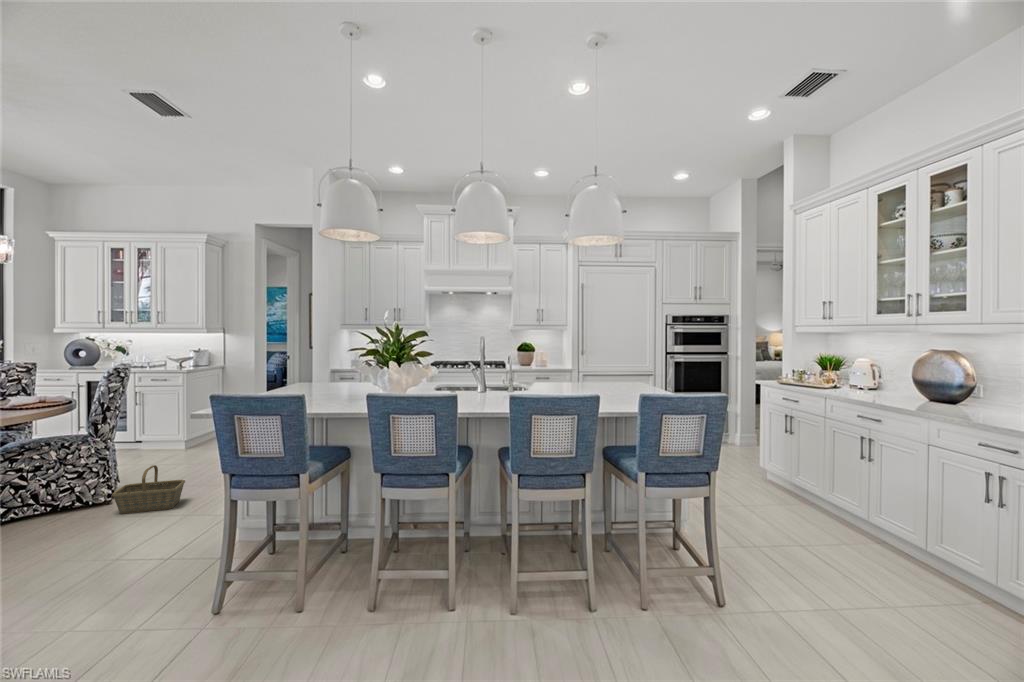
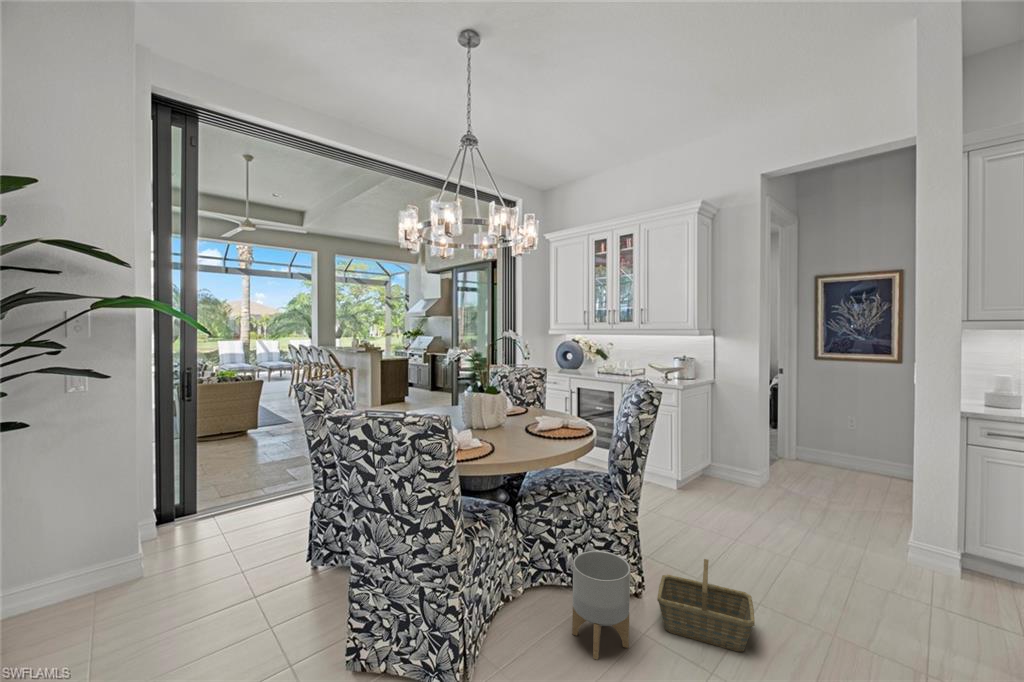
planter: none [34,472,85,536] -> present [572,551,630,660]

